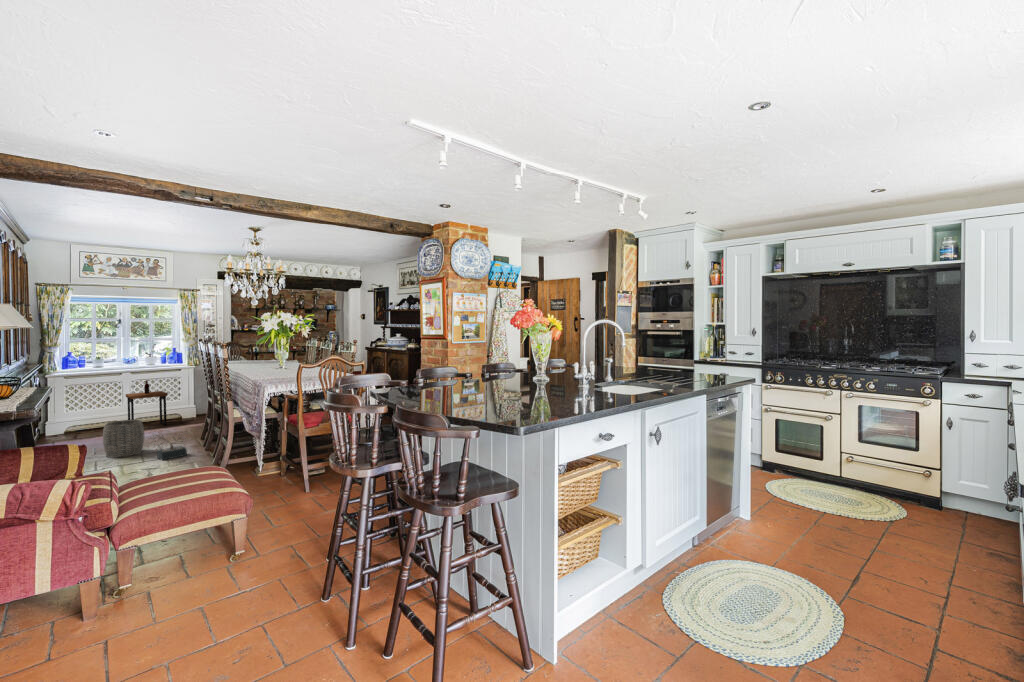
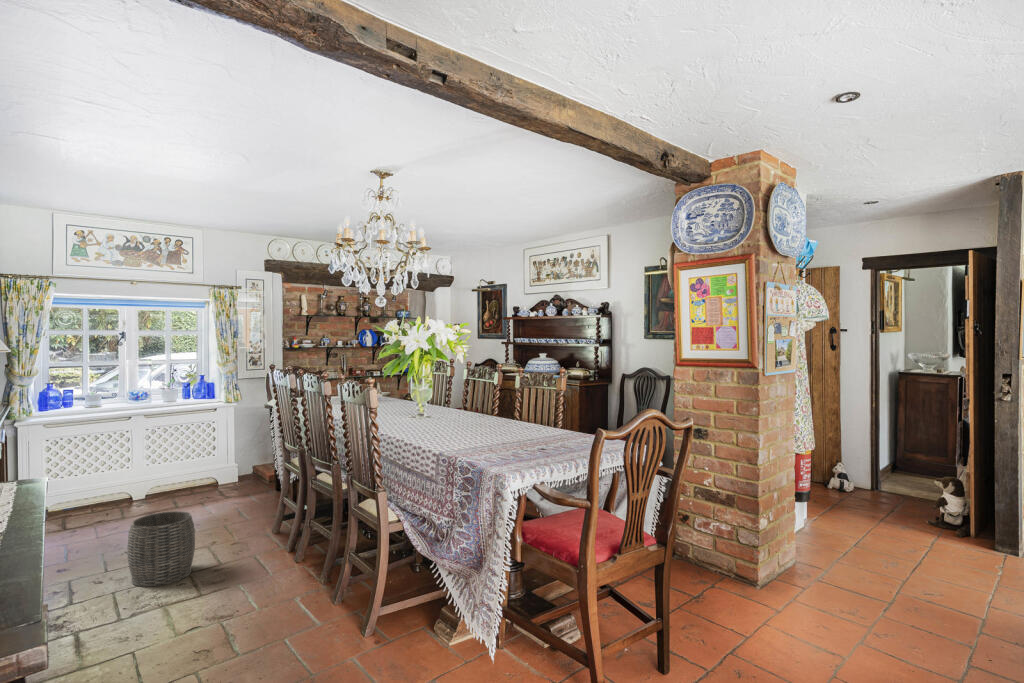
side table: present [126,380,168,426] -> none [134,431,200,515]
decorative plant: present [148,430,187,460] -> none [214,537,283,597]

